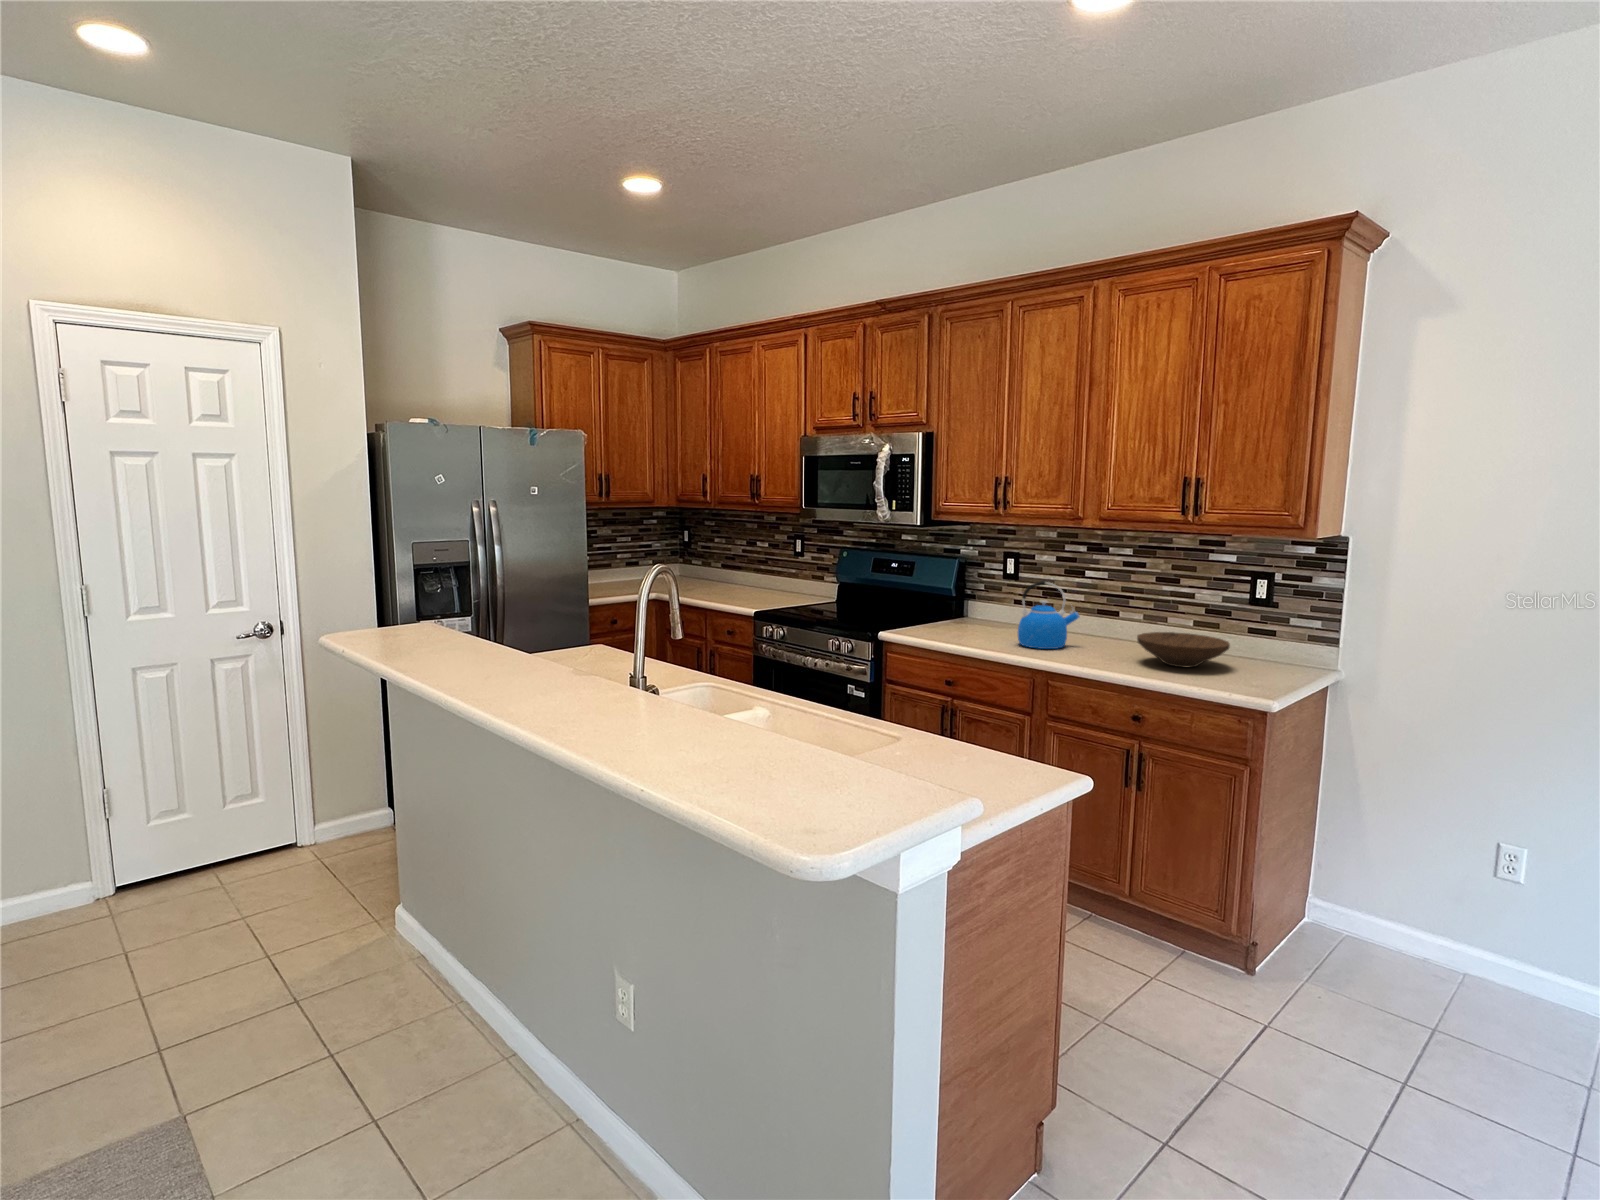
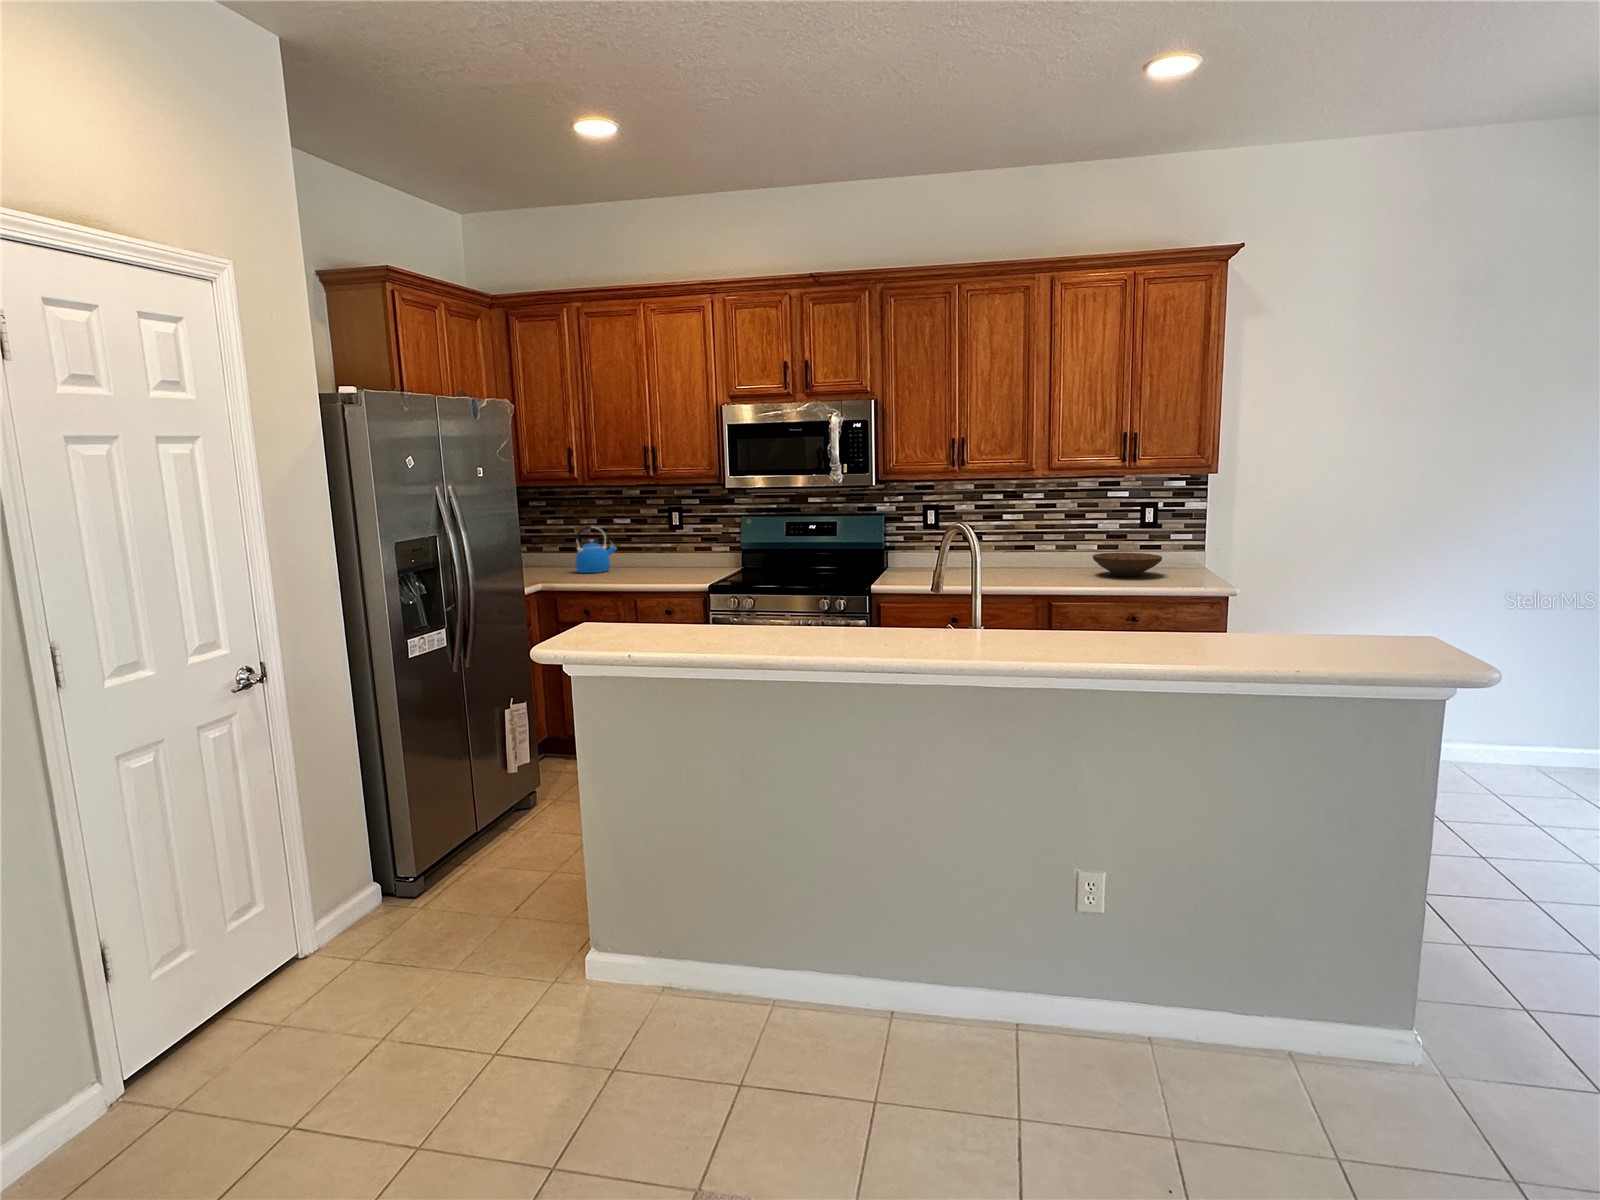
kettle: present [1018,581,1080,649] -> present [575,526,617,573]

